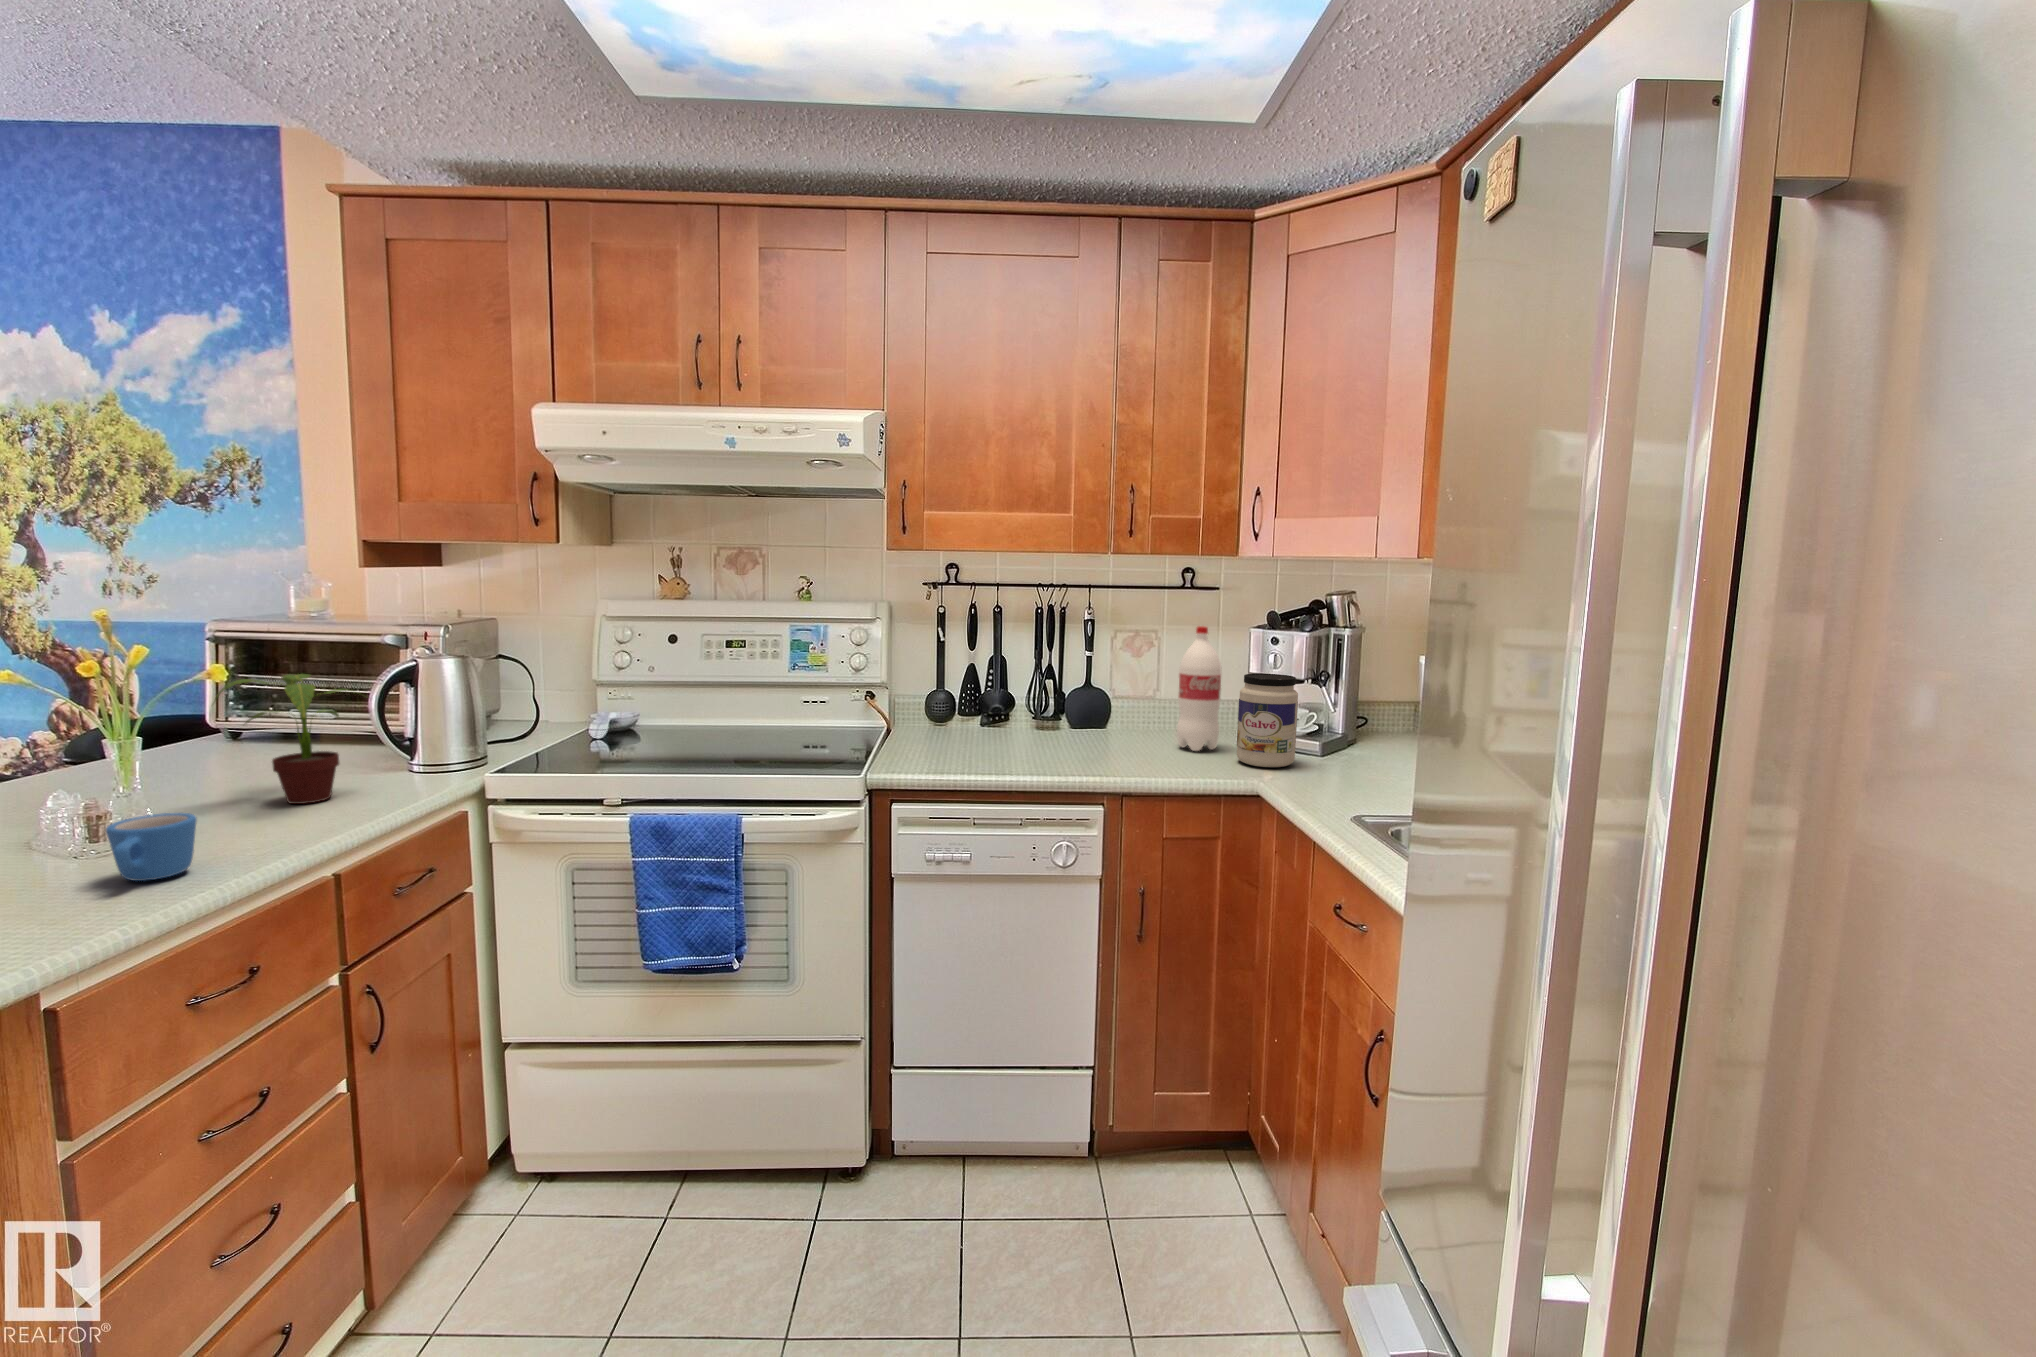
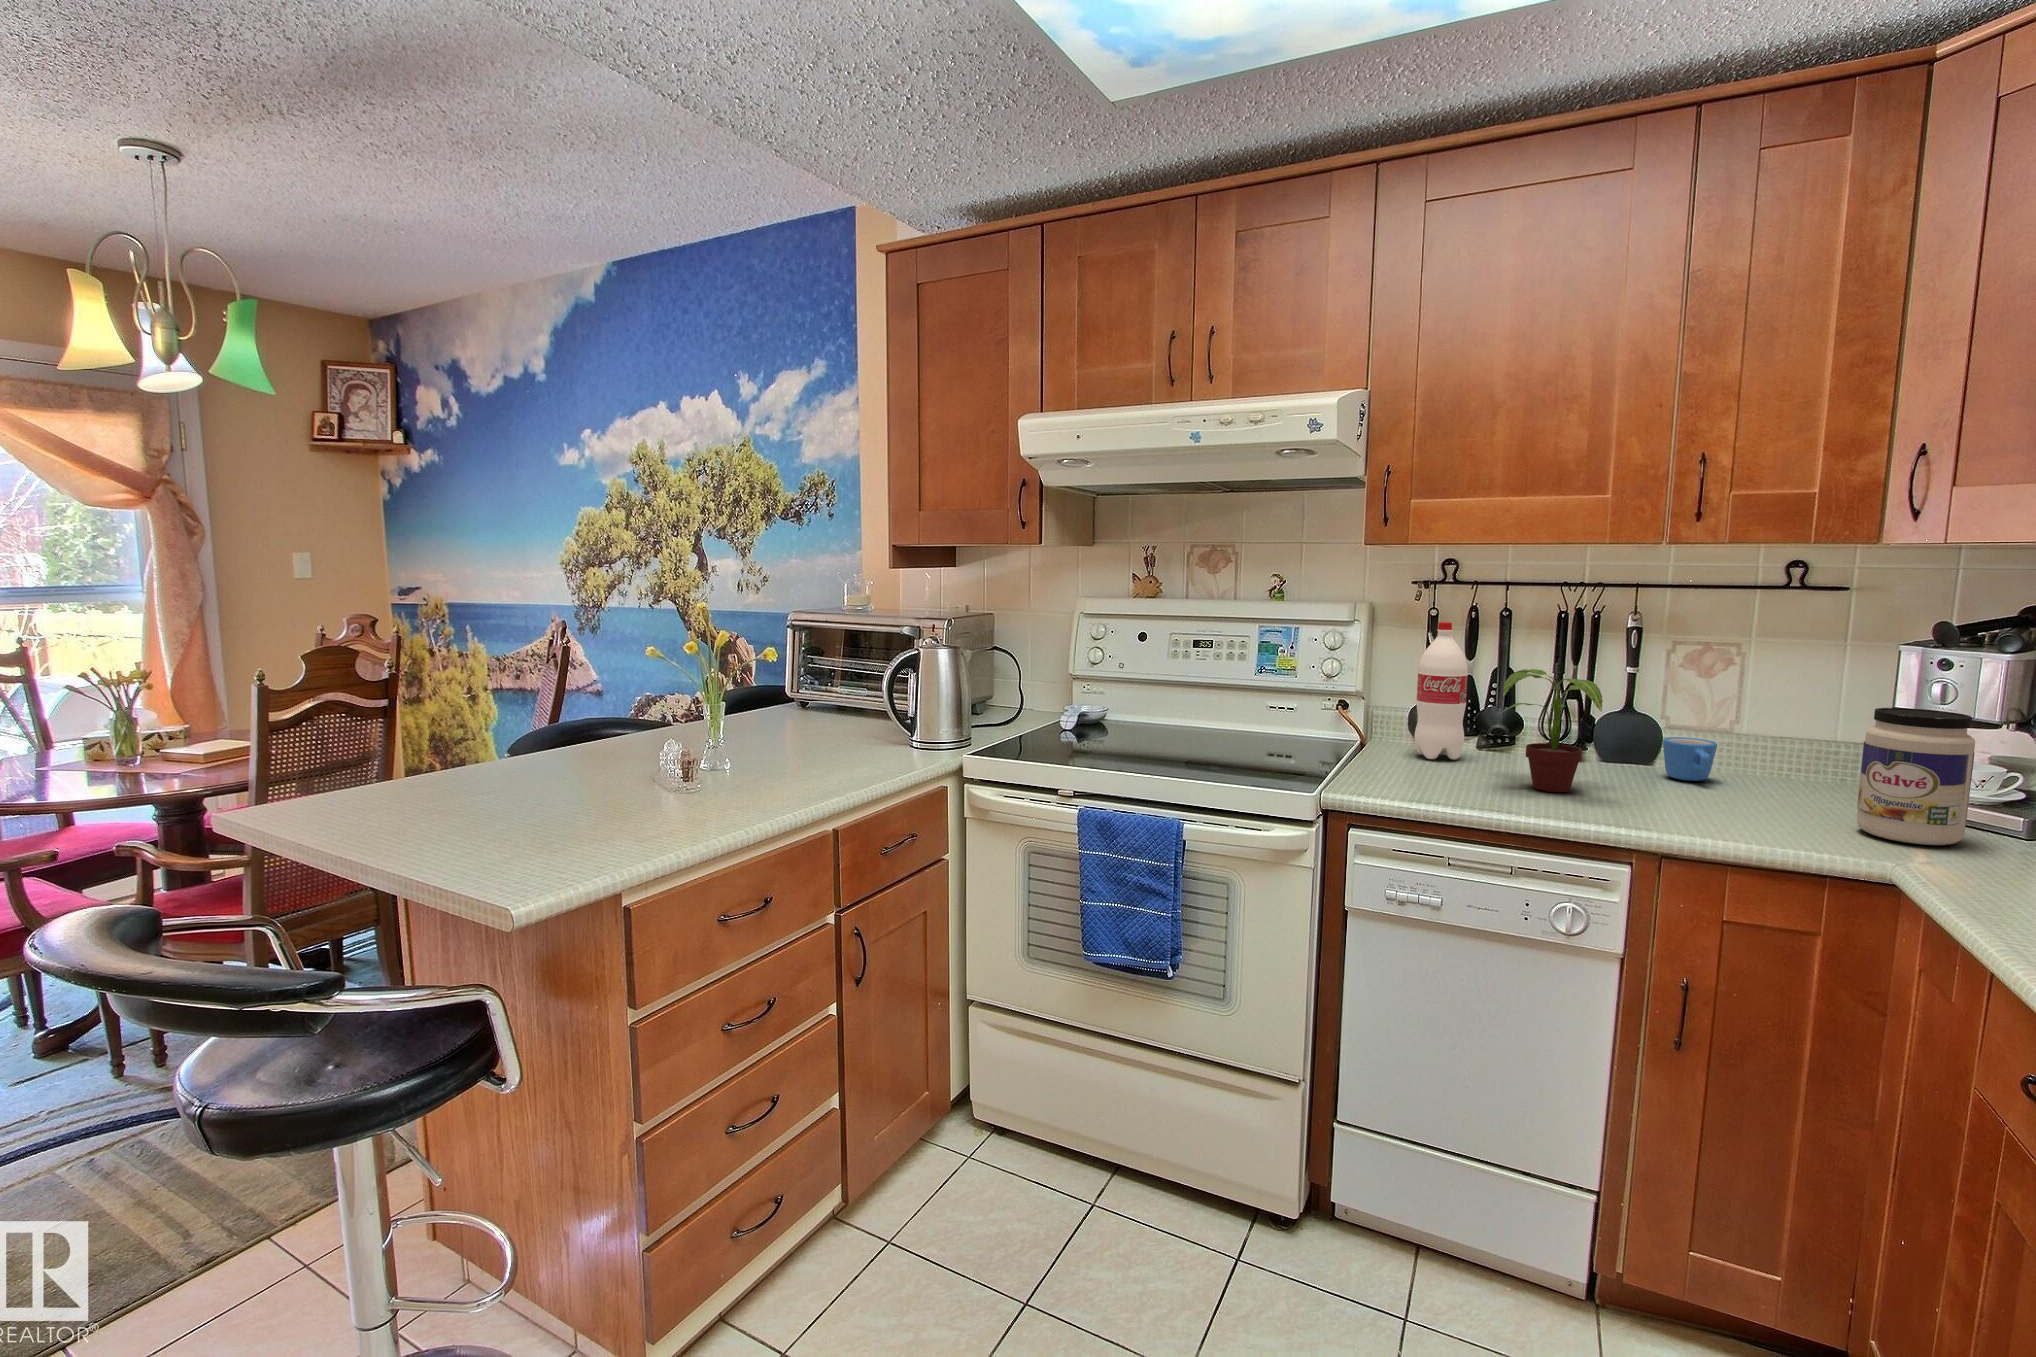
bottle: present [1177,626,1222,751] -> present [1415,622,1468,760]
potted plant: present [215,674,367,804] -> present [1500,669,1603,792]
mug: present [106,813,197,881] -> present [1663,737,1717,781]

